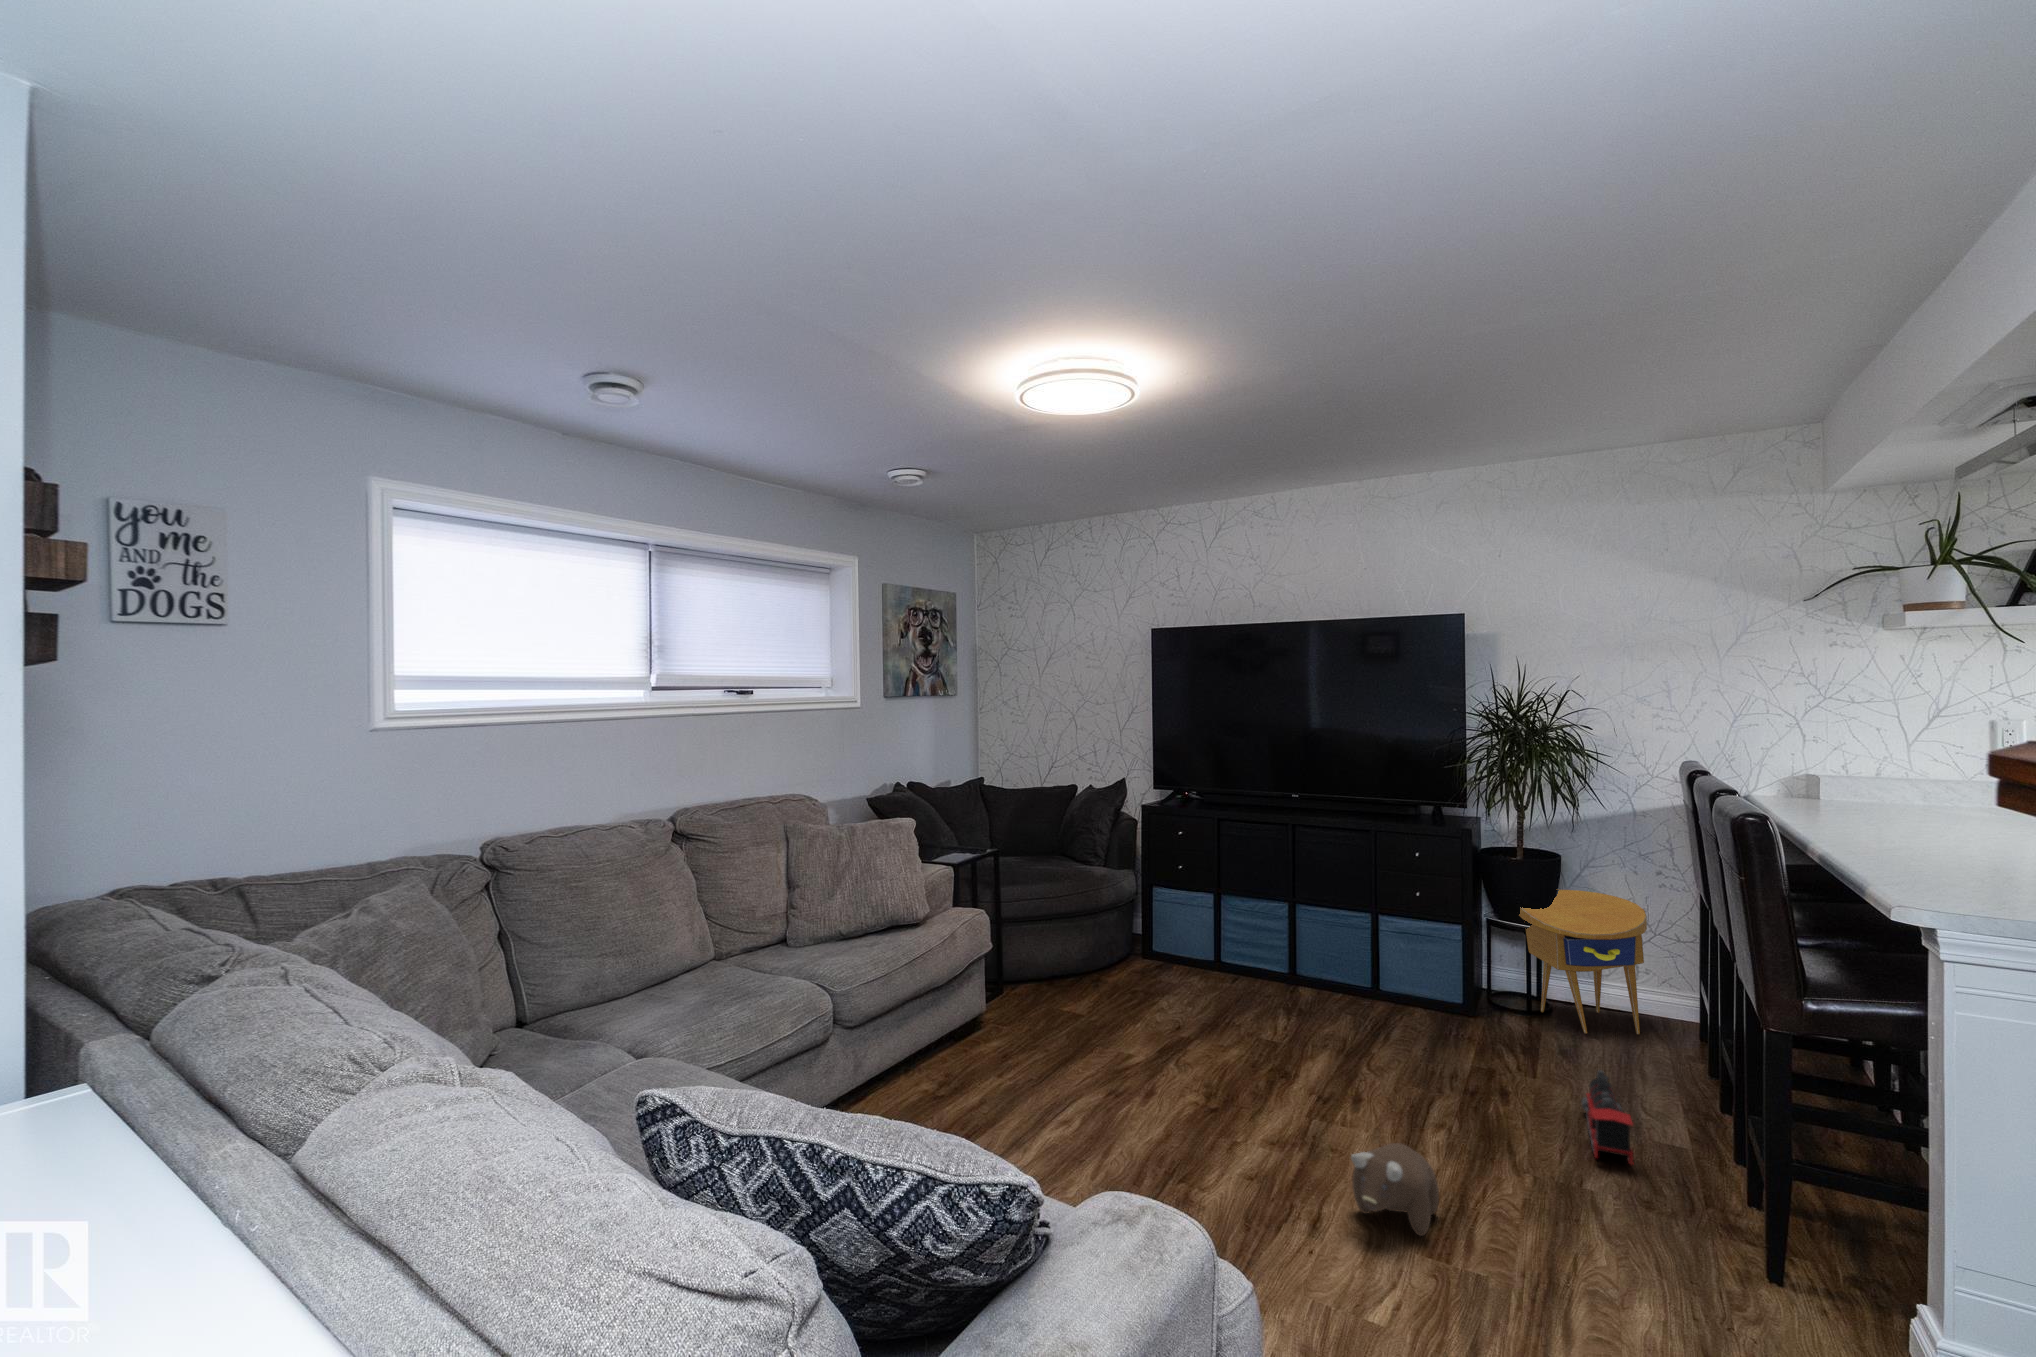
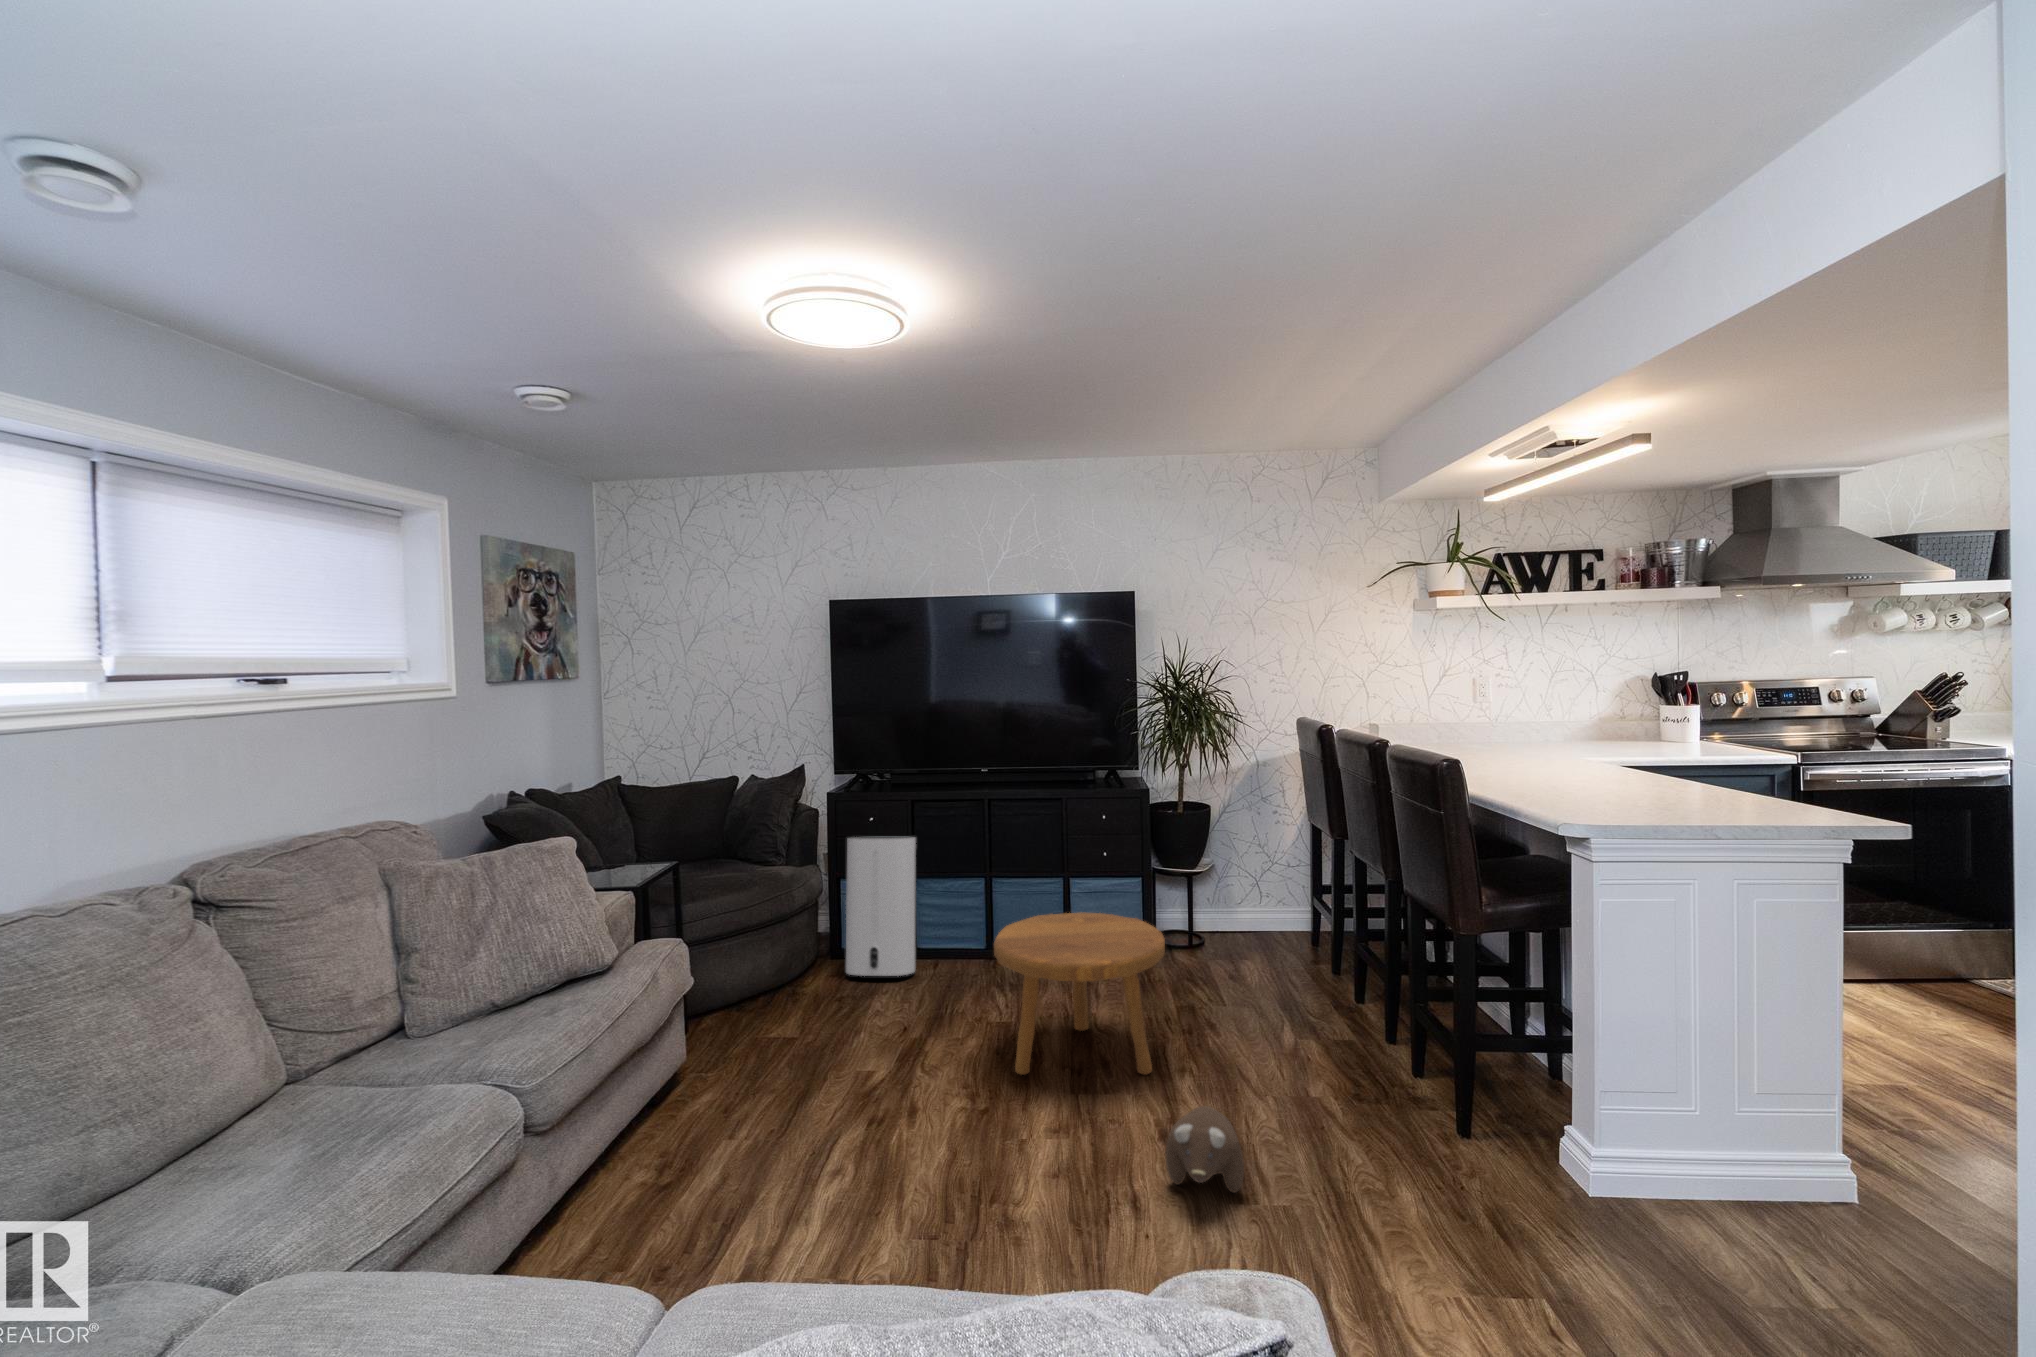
air purifier: none [1151,850,1221,986] -> present [846,837,916,976]
side table: present [1519,890,1647,1034] -> none [1184,834,1284,960]
footstool: none [1248,942,1428,1116] -> present [994,912,1165,1075]
toy train: present [1581,1070,1633,1164] -> none [1281,992,1348,1073]

